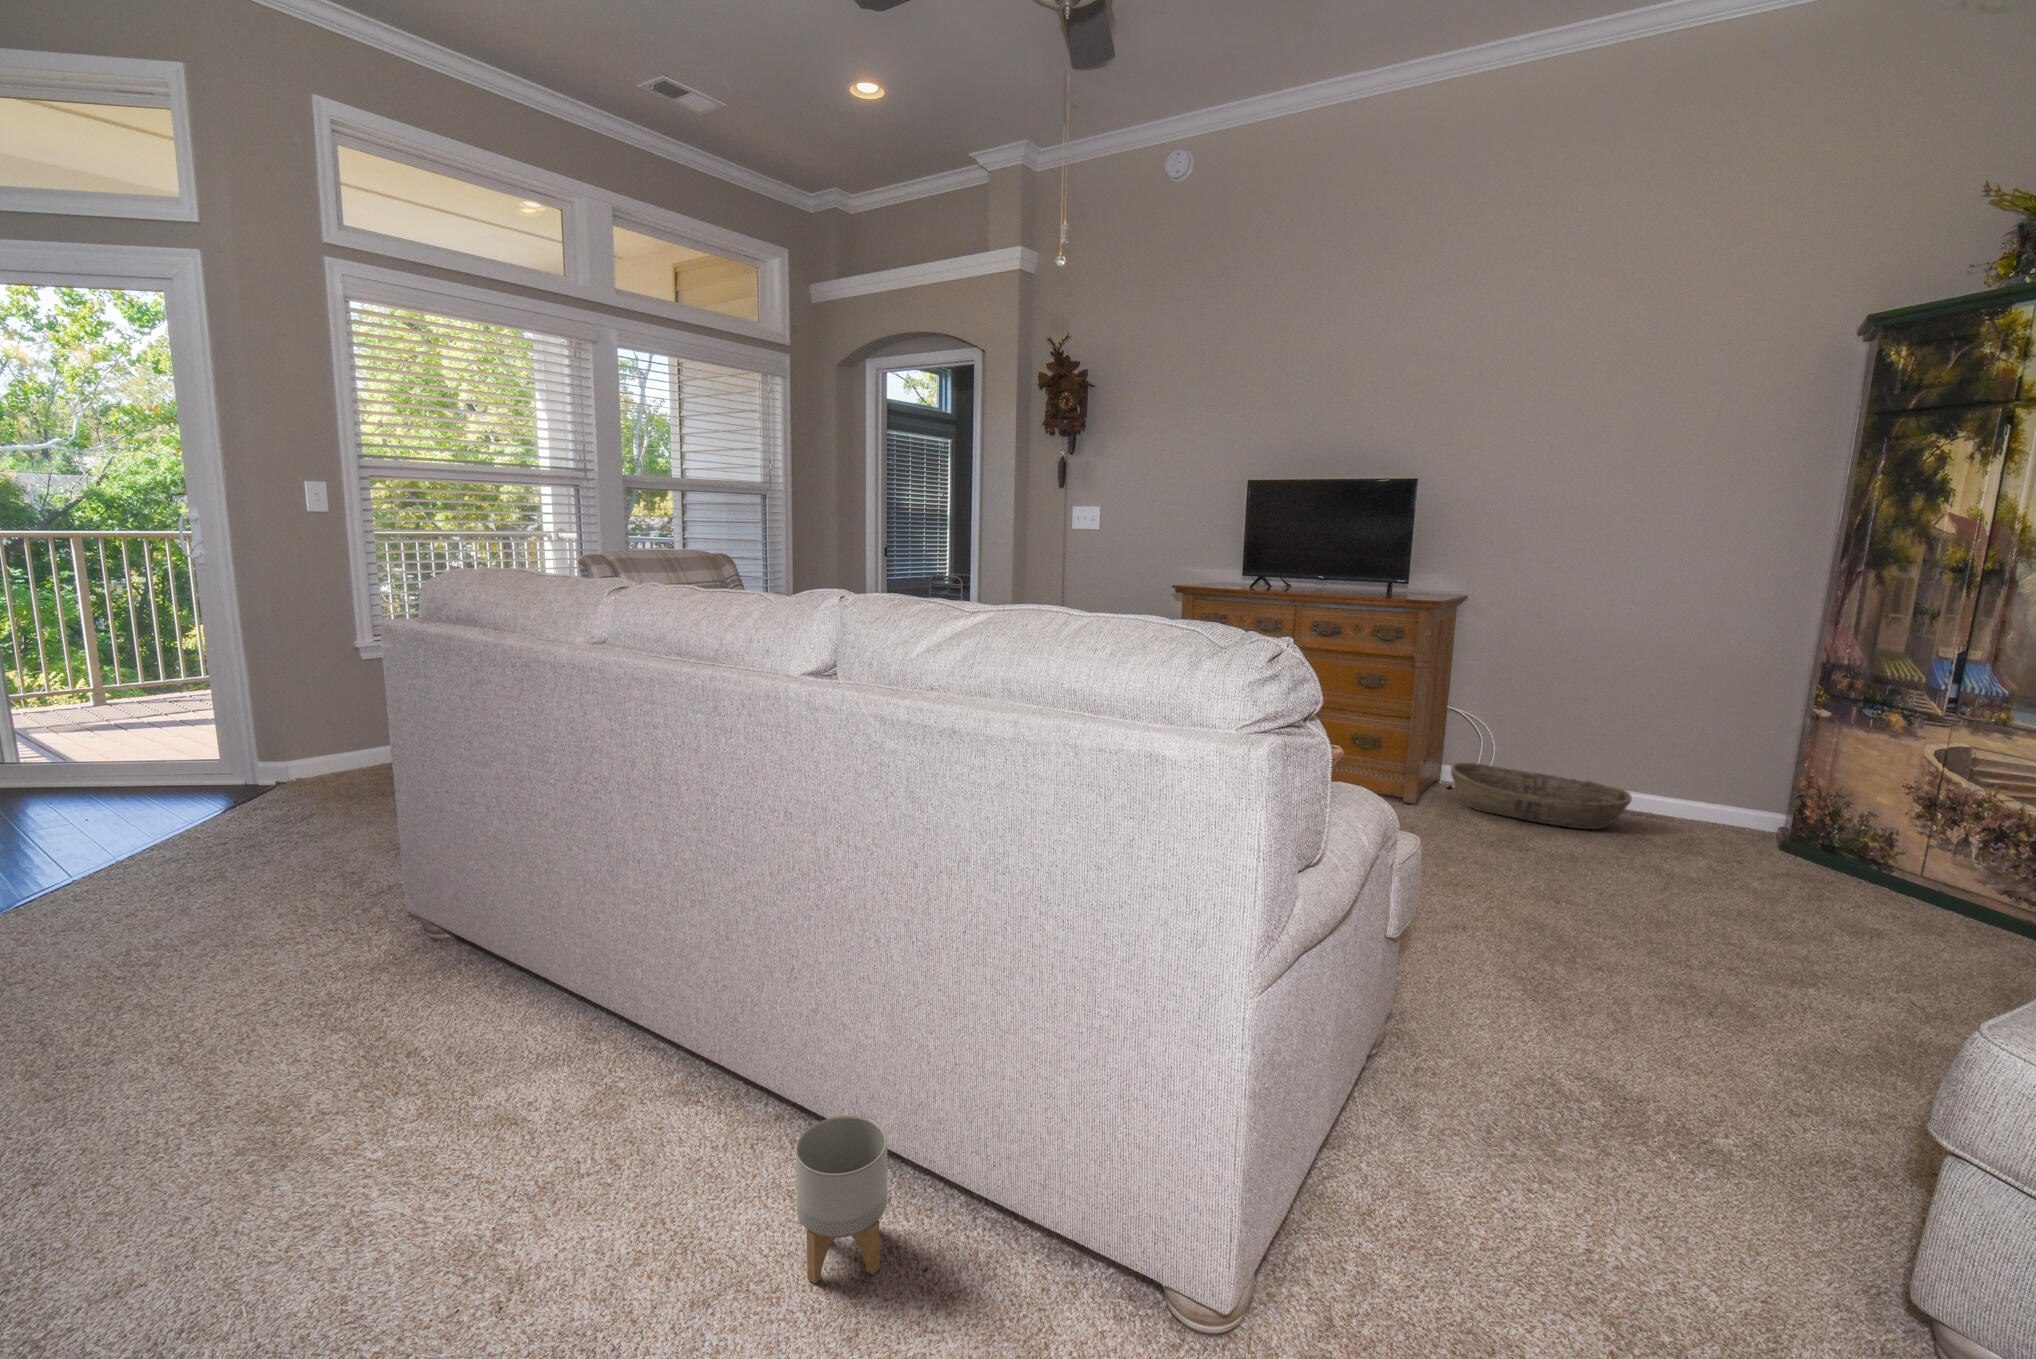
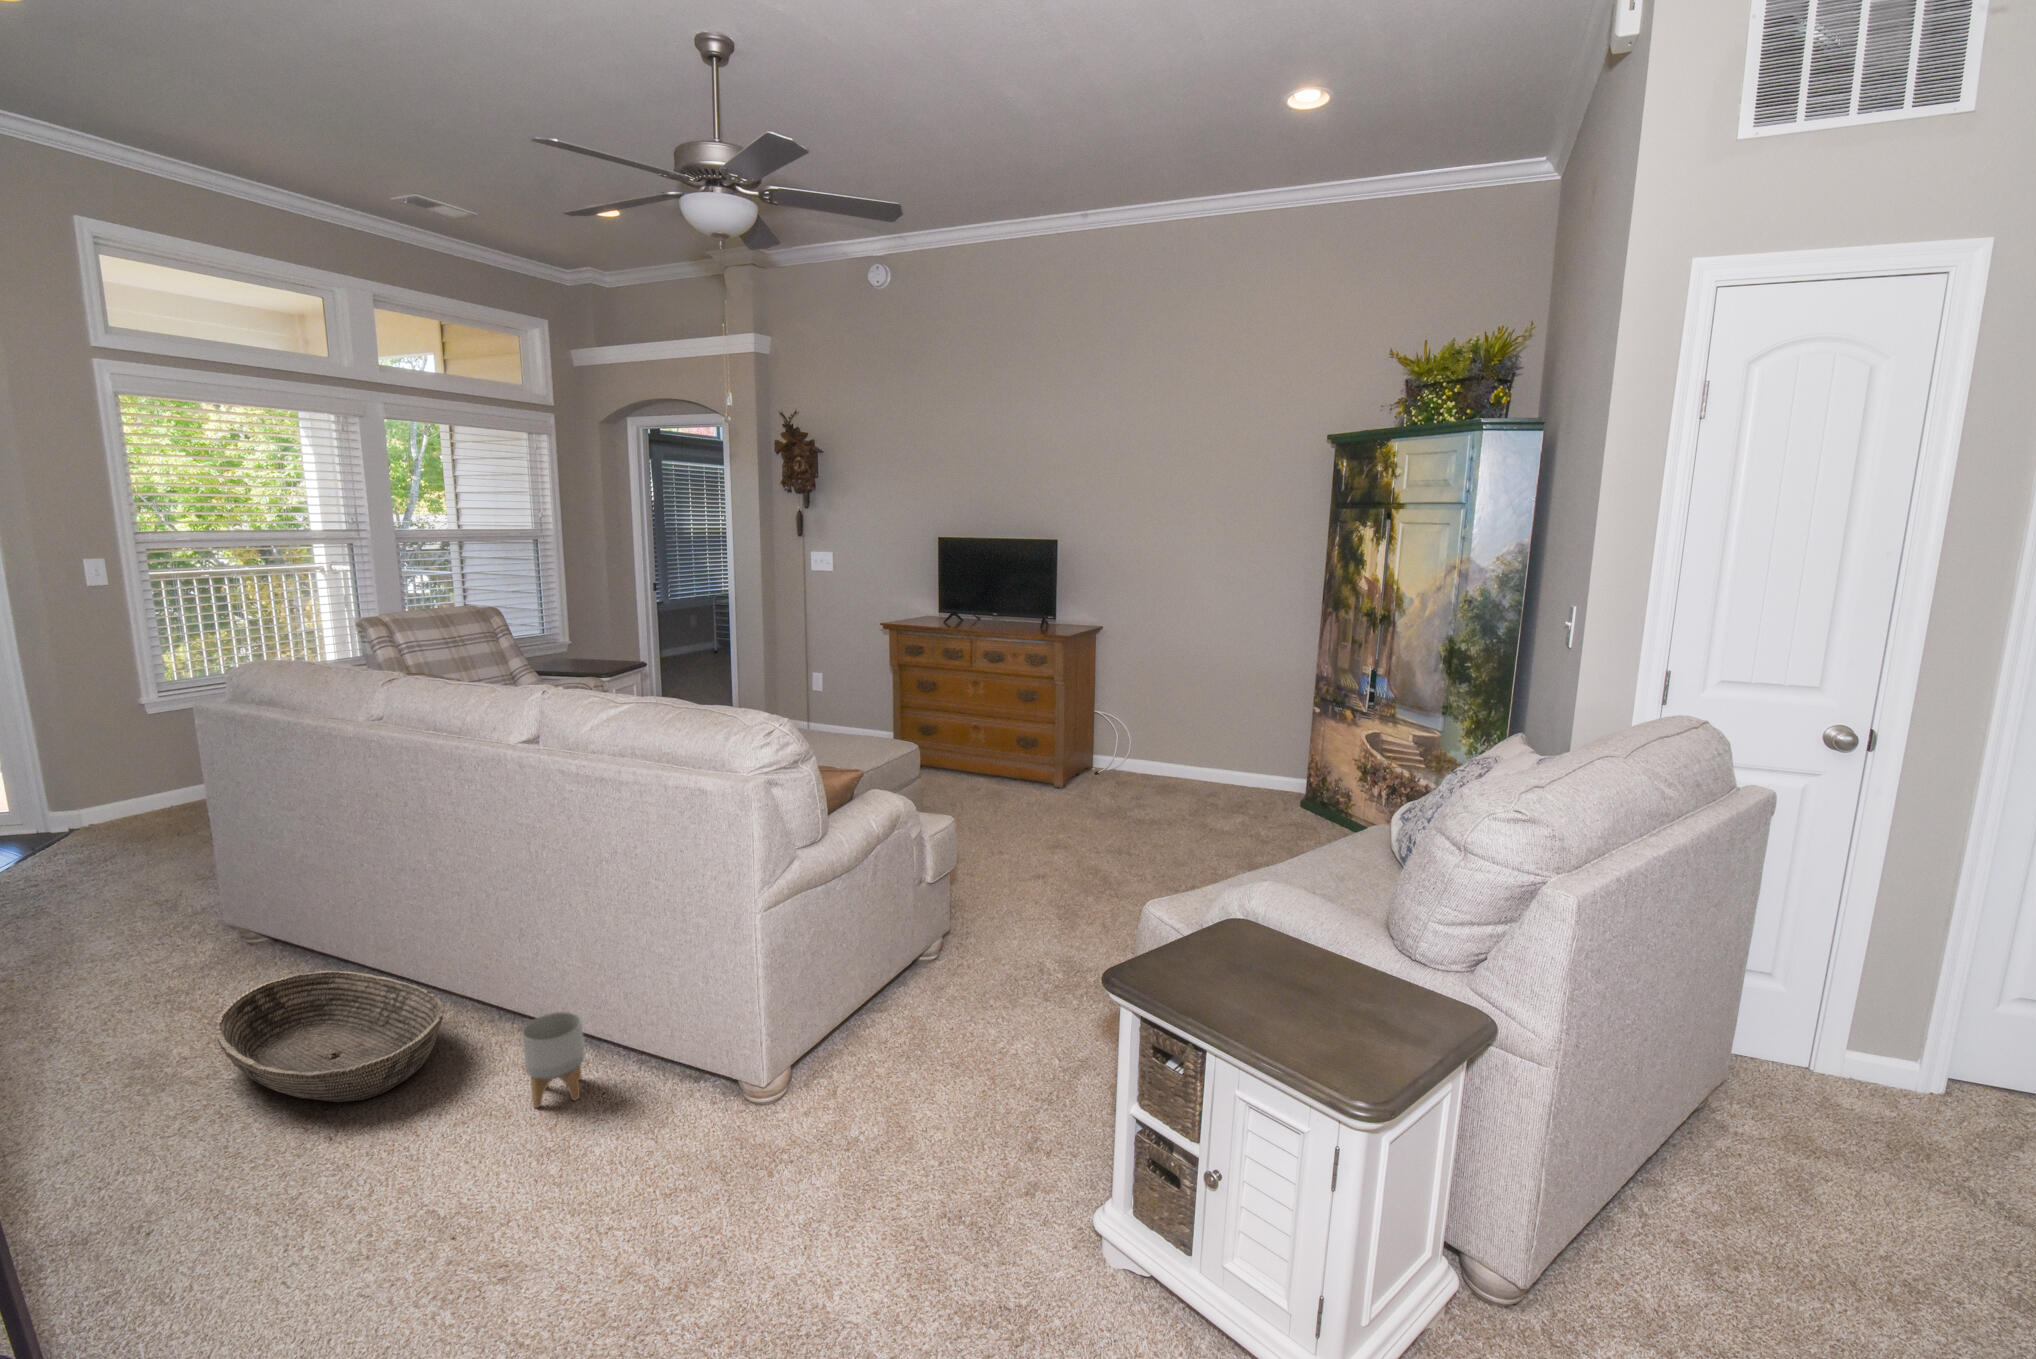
basket: present [1451,763,1632,829] -> present [215,970,445,1102]

